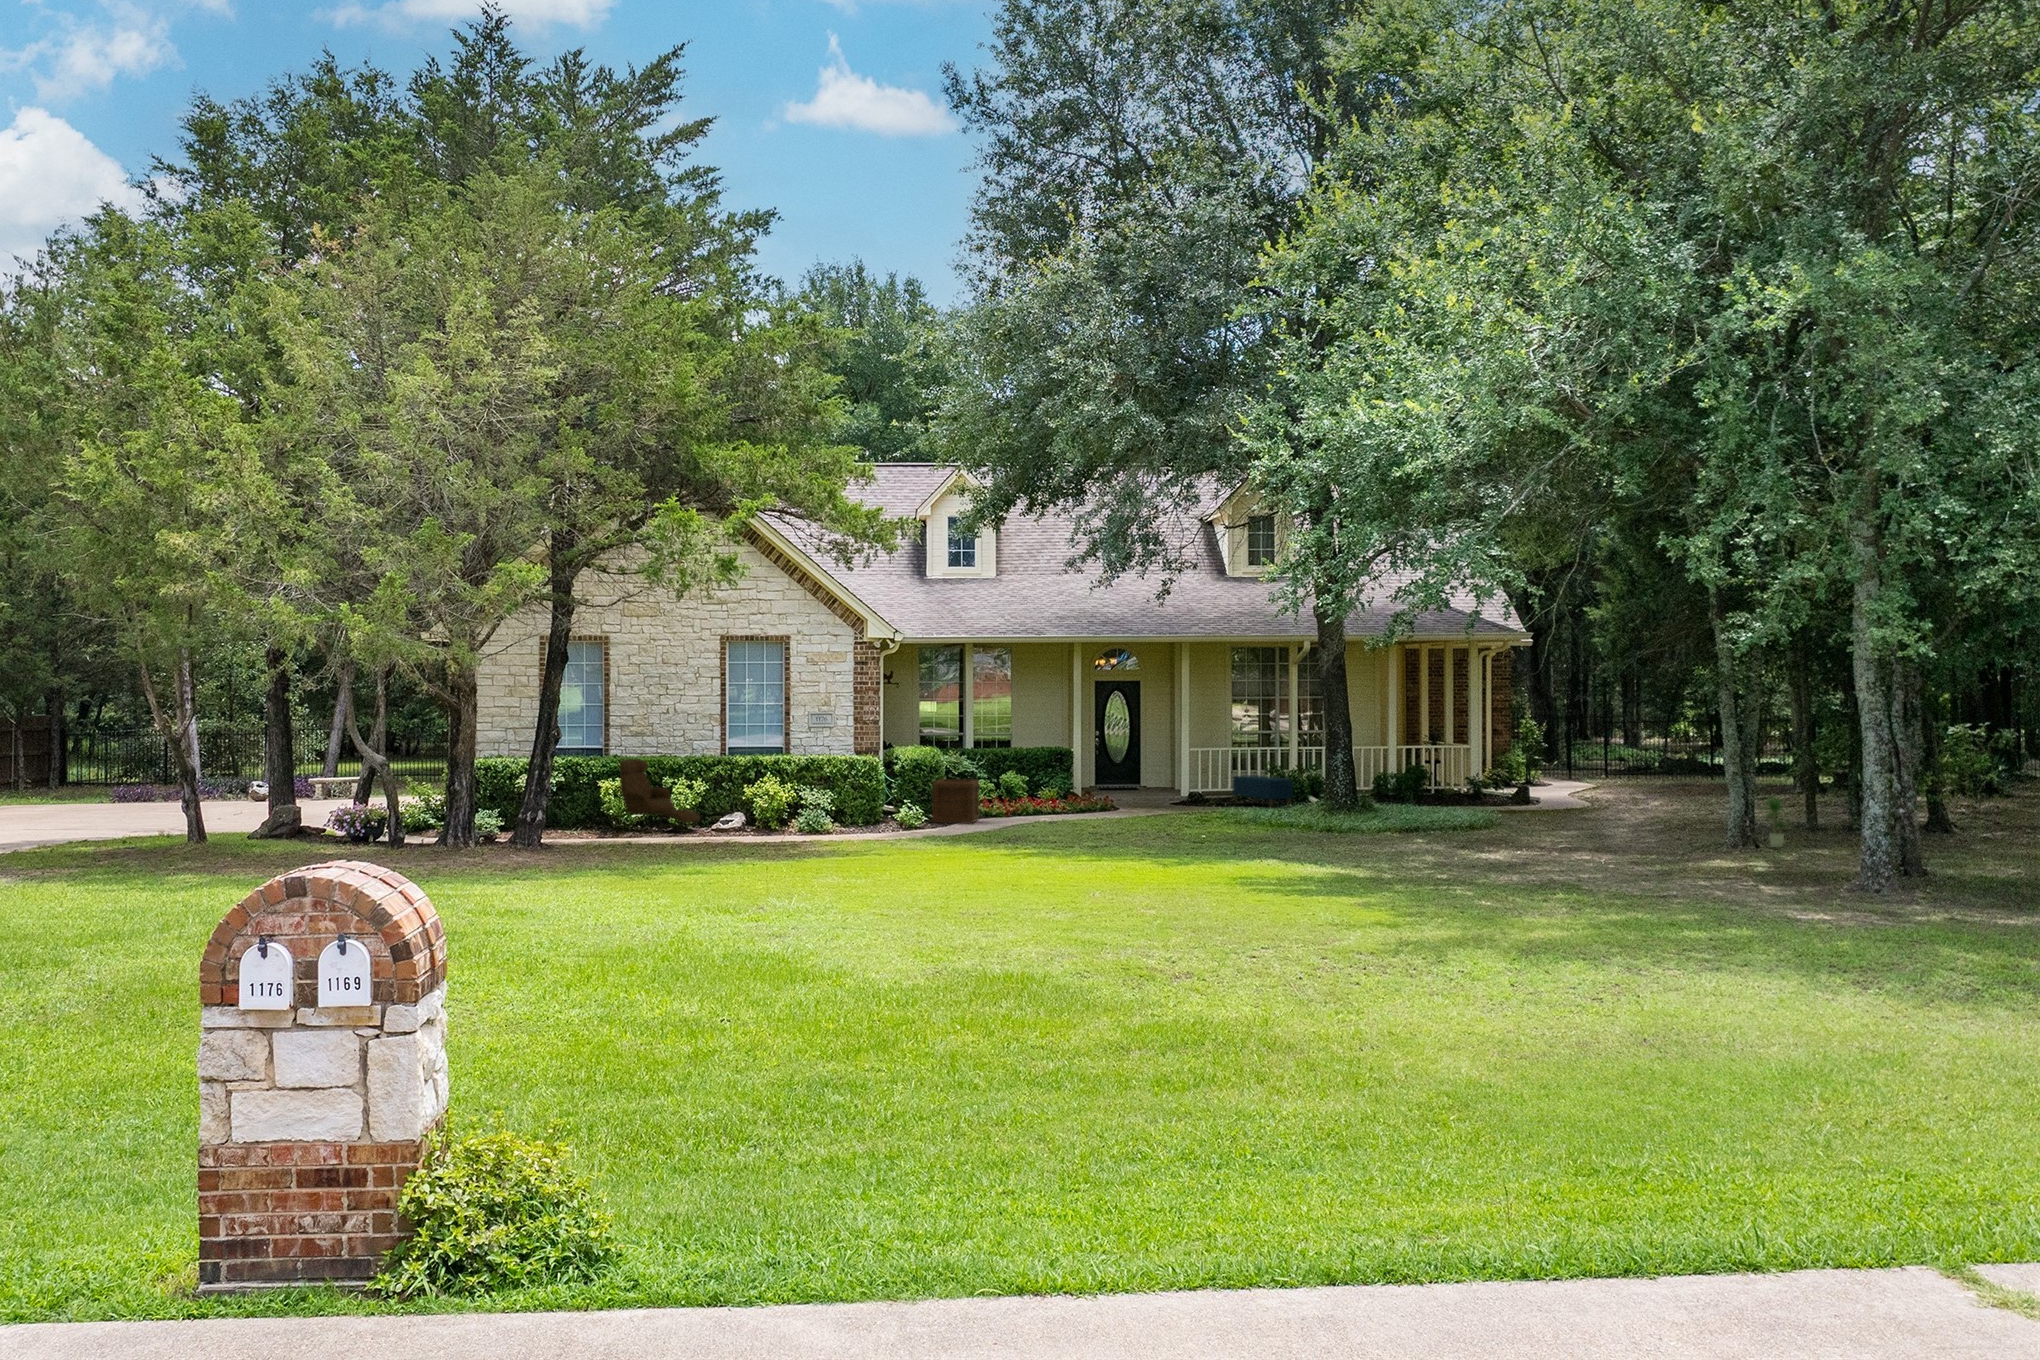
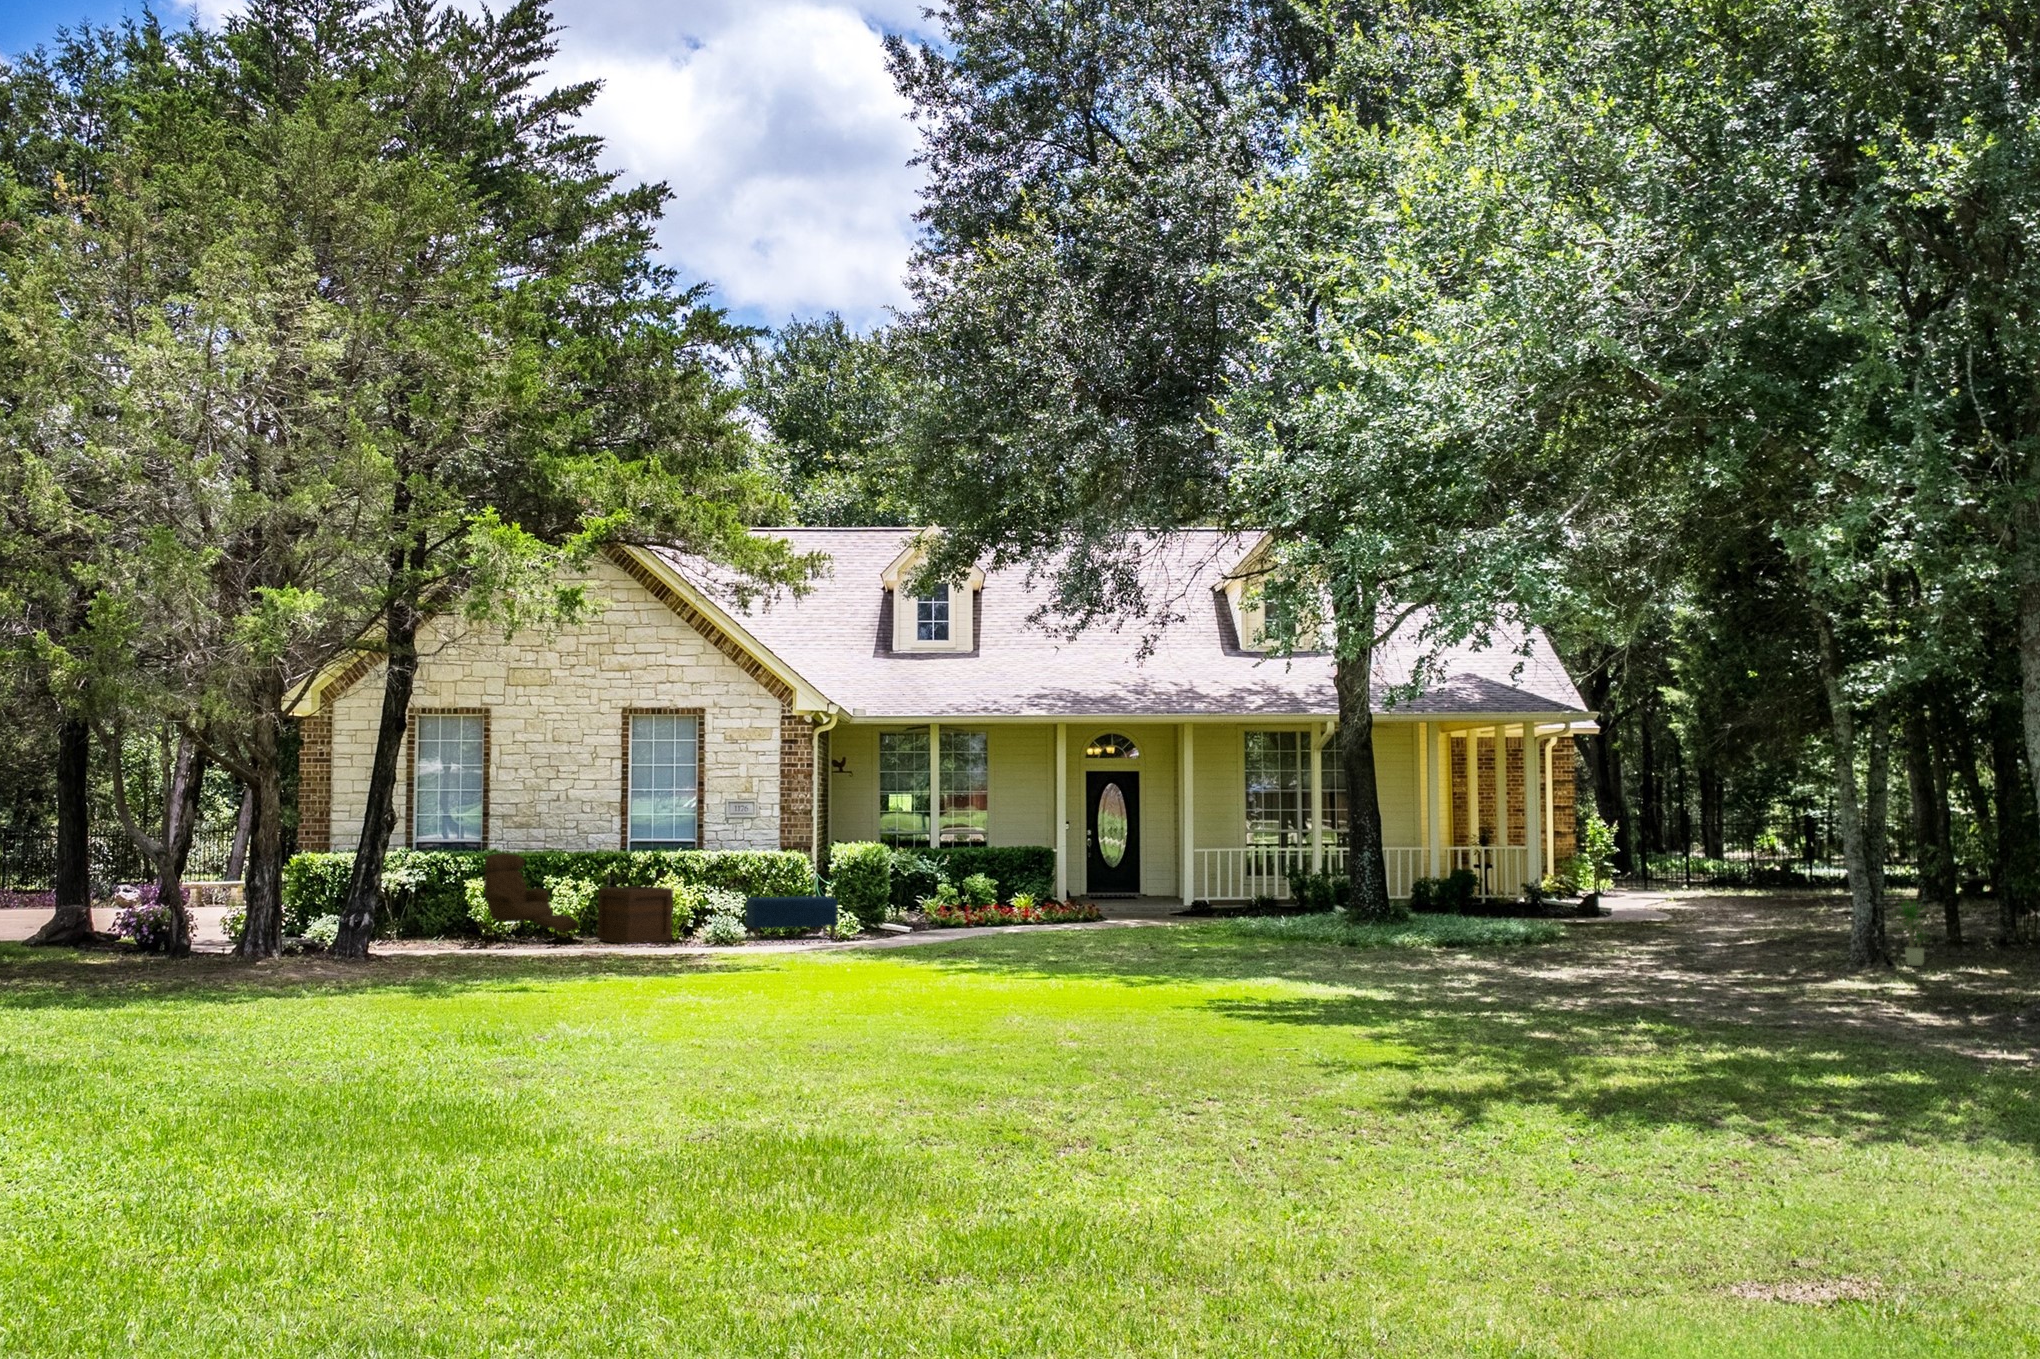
bench: present [1233,775,1293,807] -> present [745,896,838,941]
wooden crate: present [932,779,979,824] -> present [597,886,673,945]

